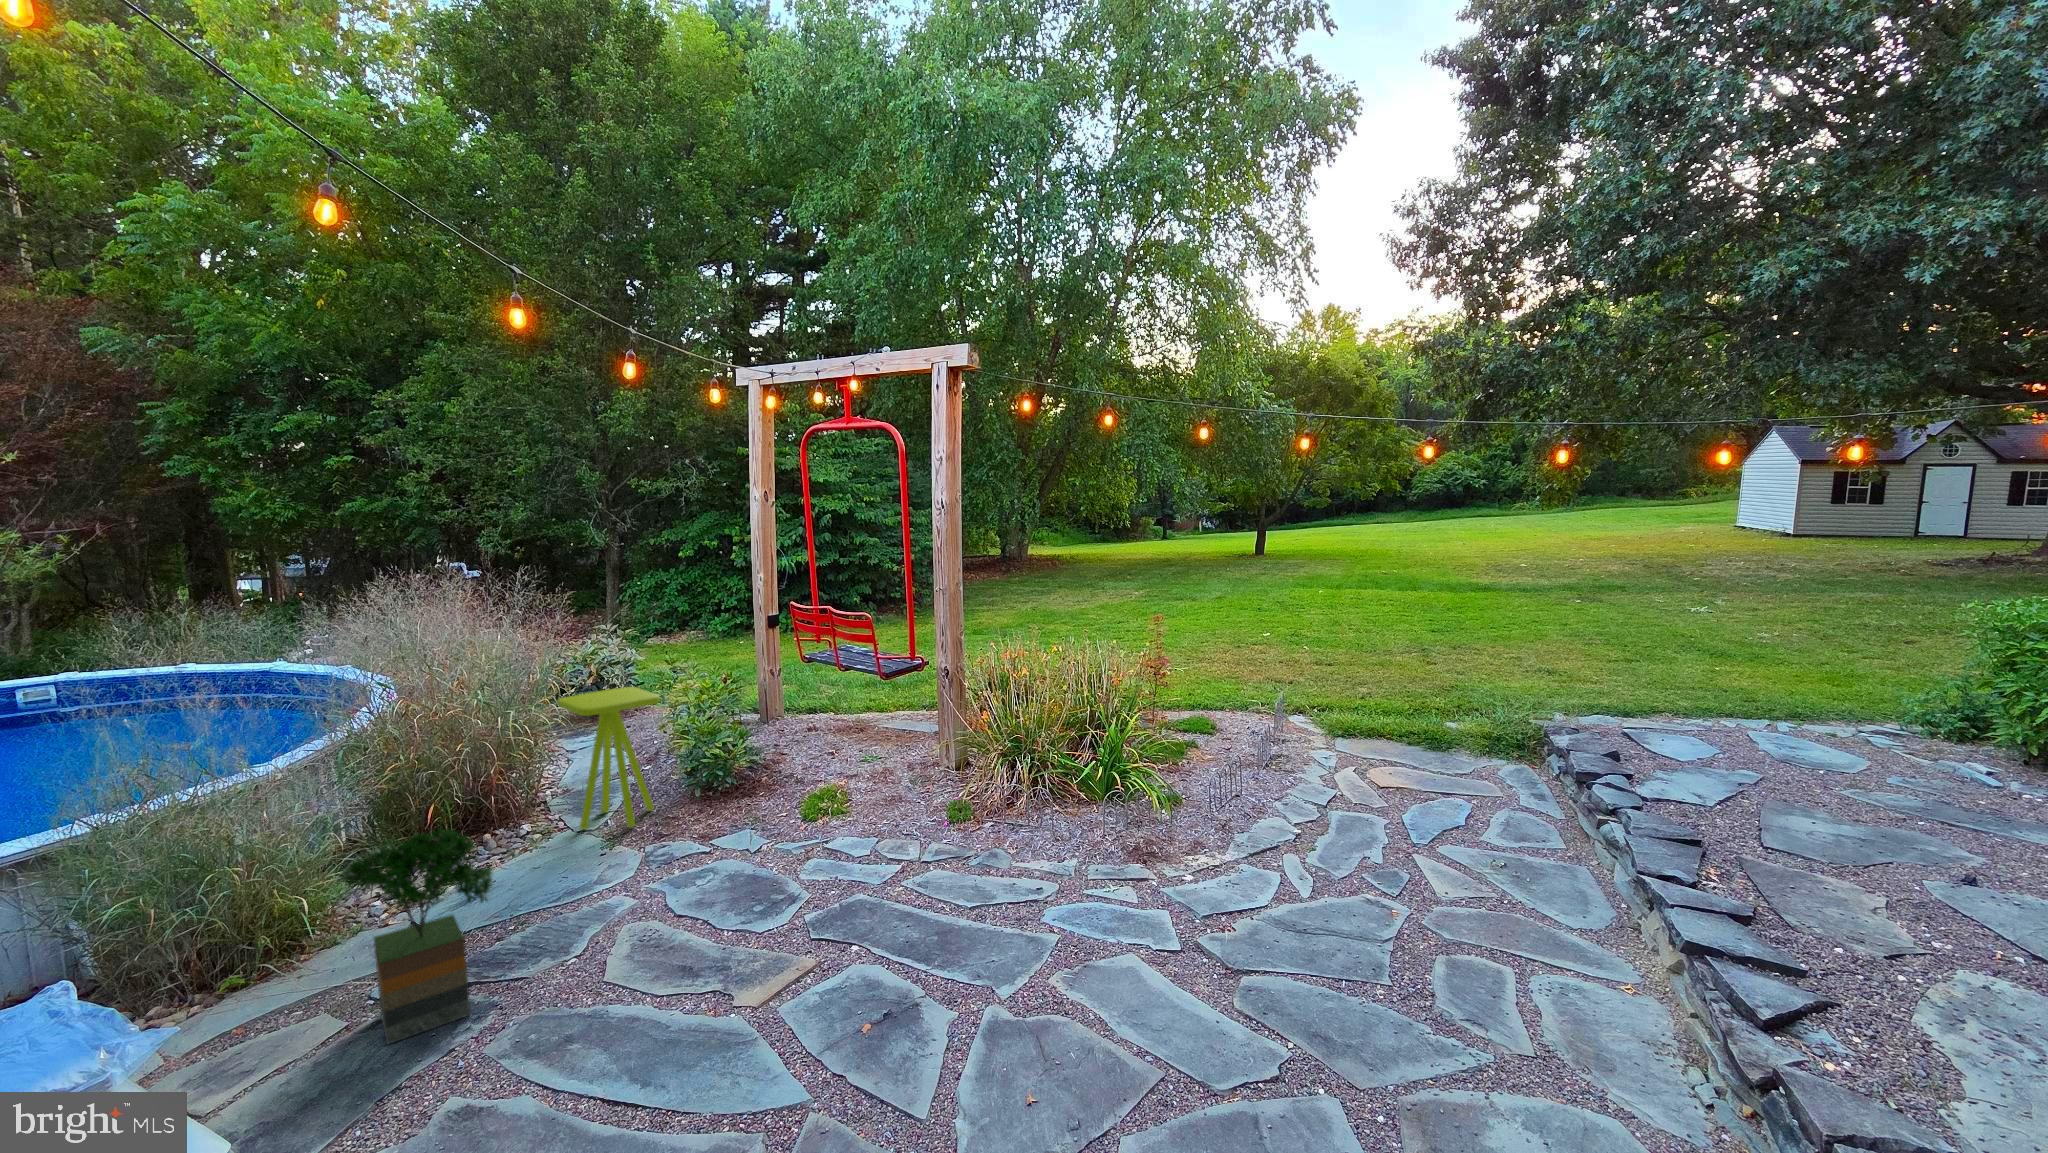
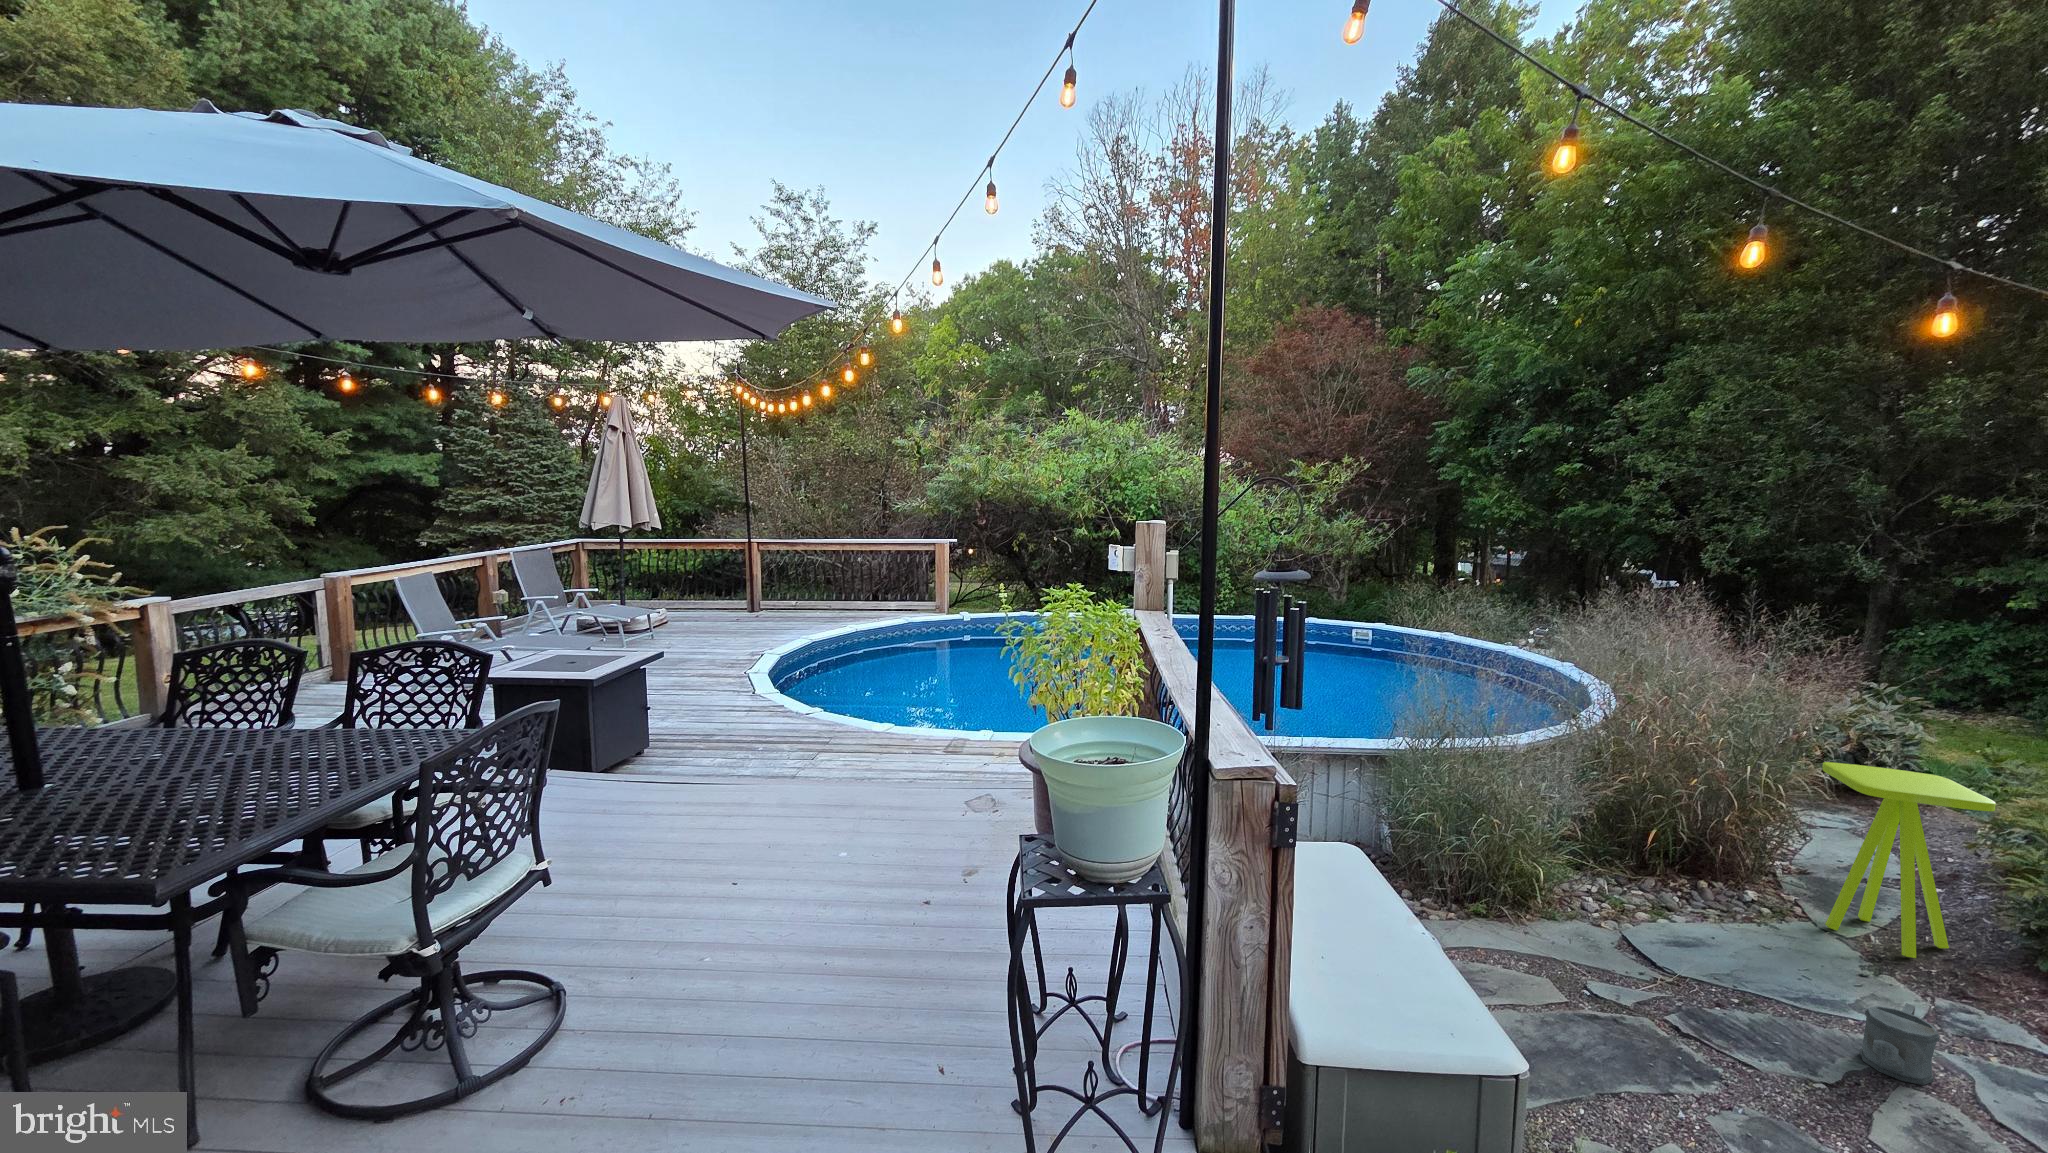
potted tree: present [339,828,493,1044] -> none [1586,850,1750,1070]
watering can: none [597,863,643,925] -> present [1860,1003,1940,1085]

